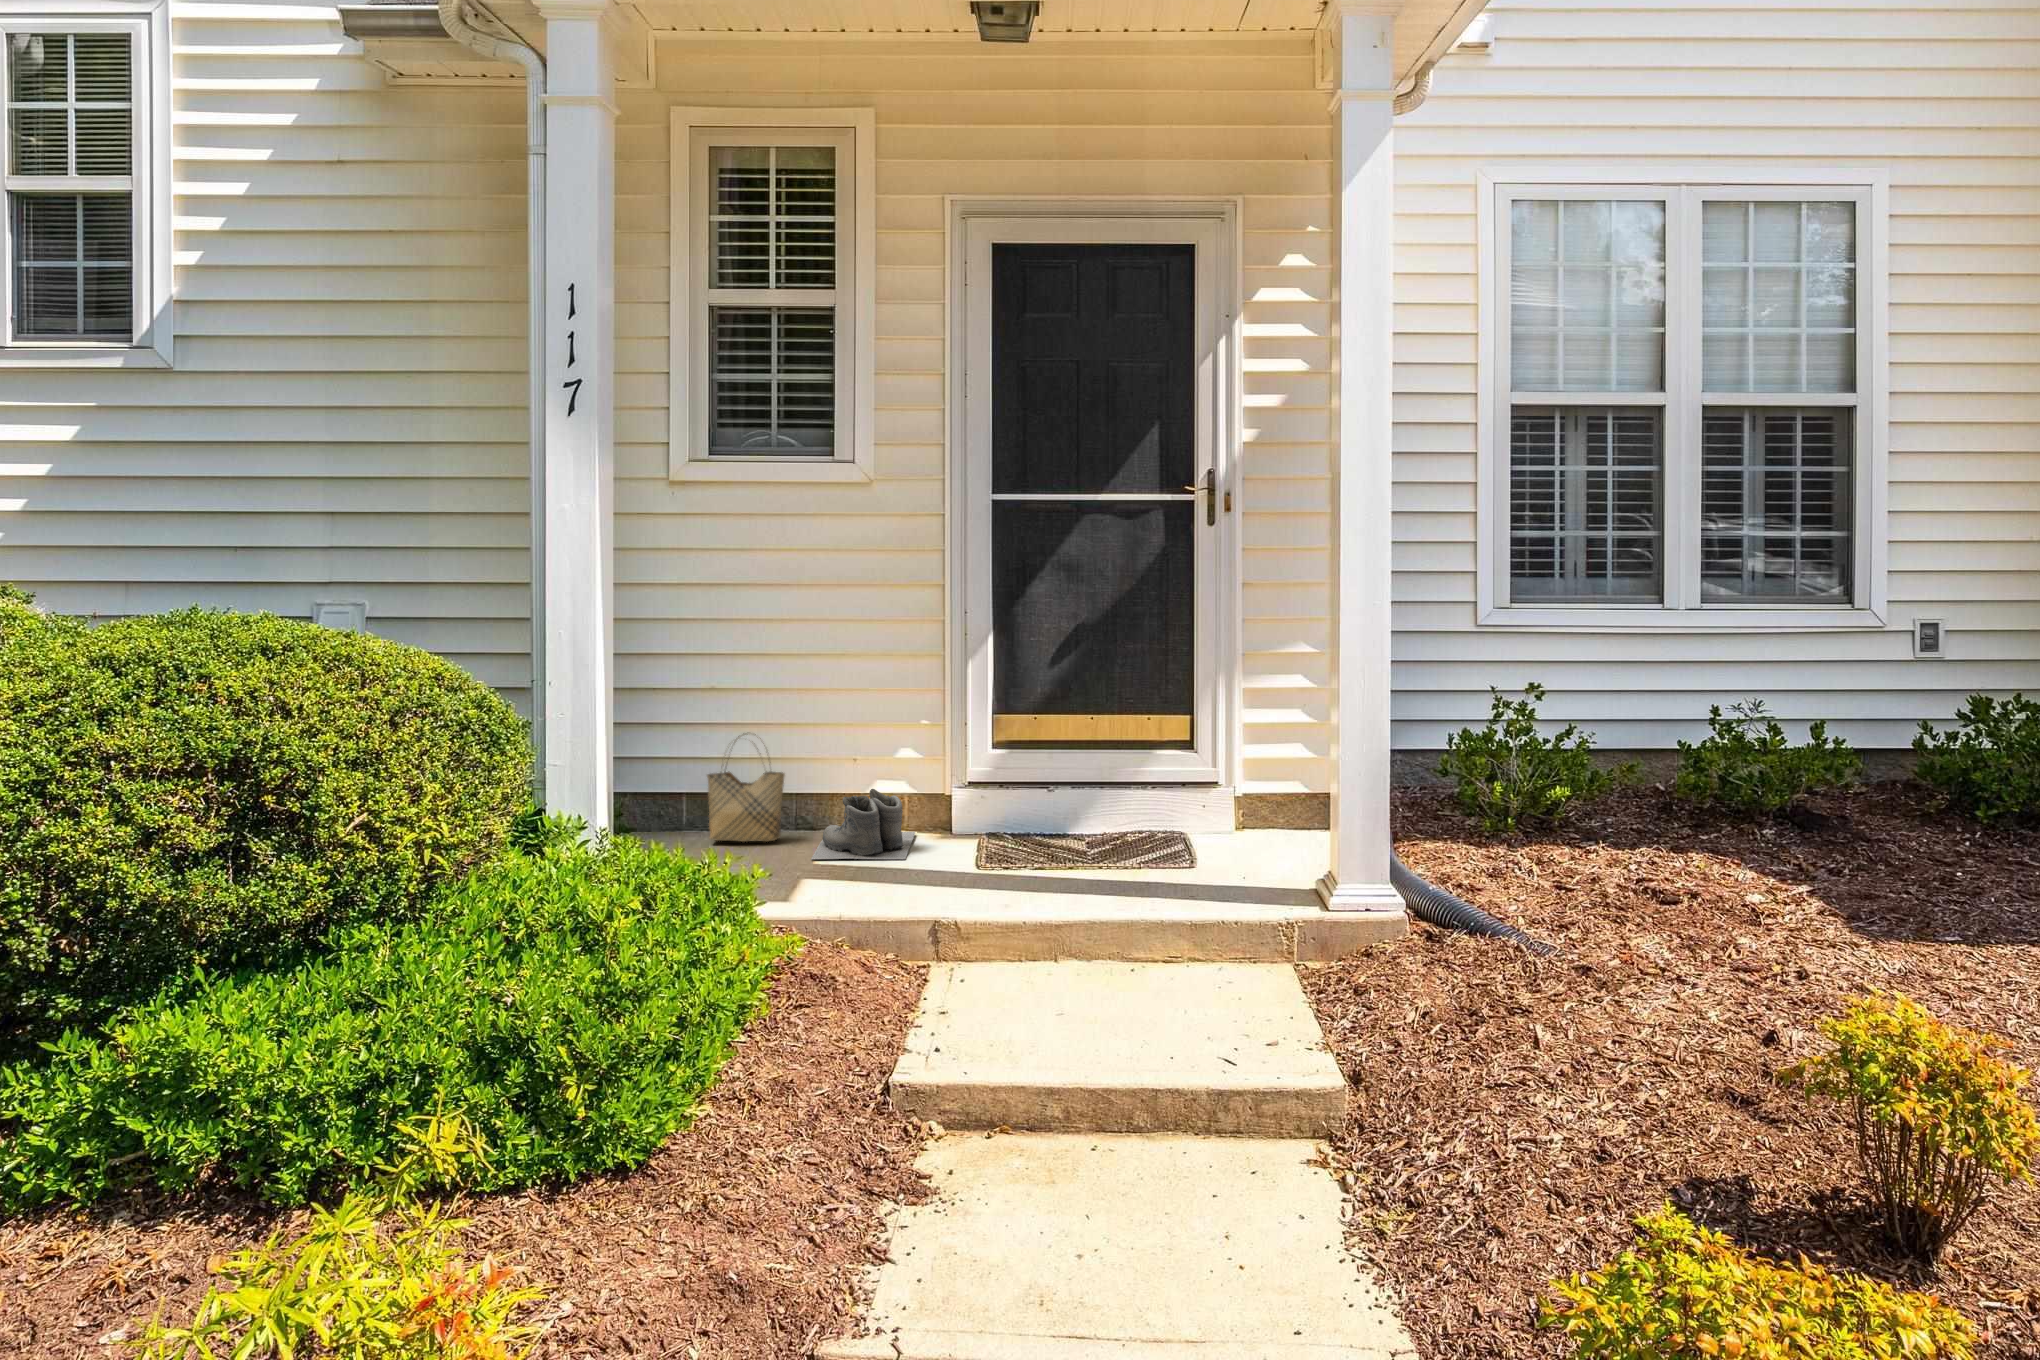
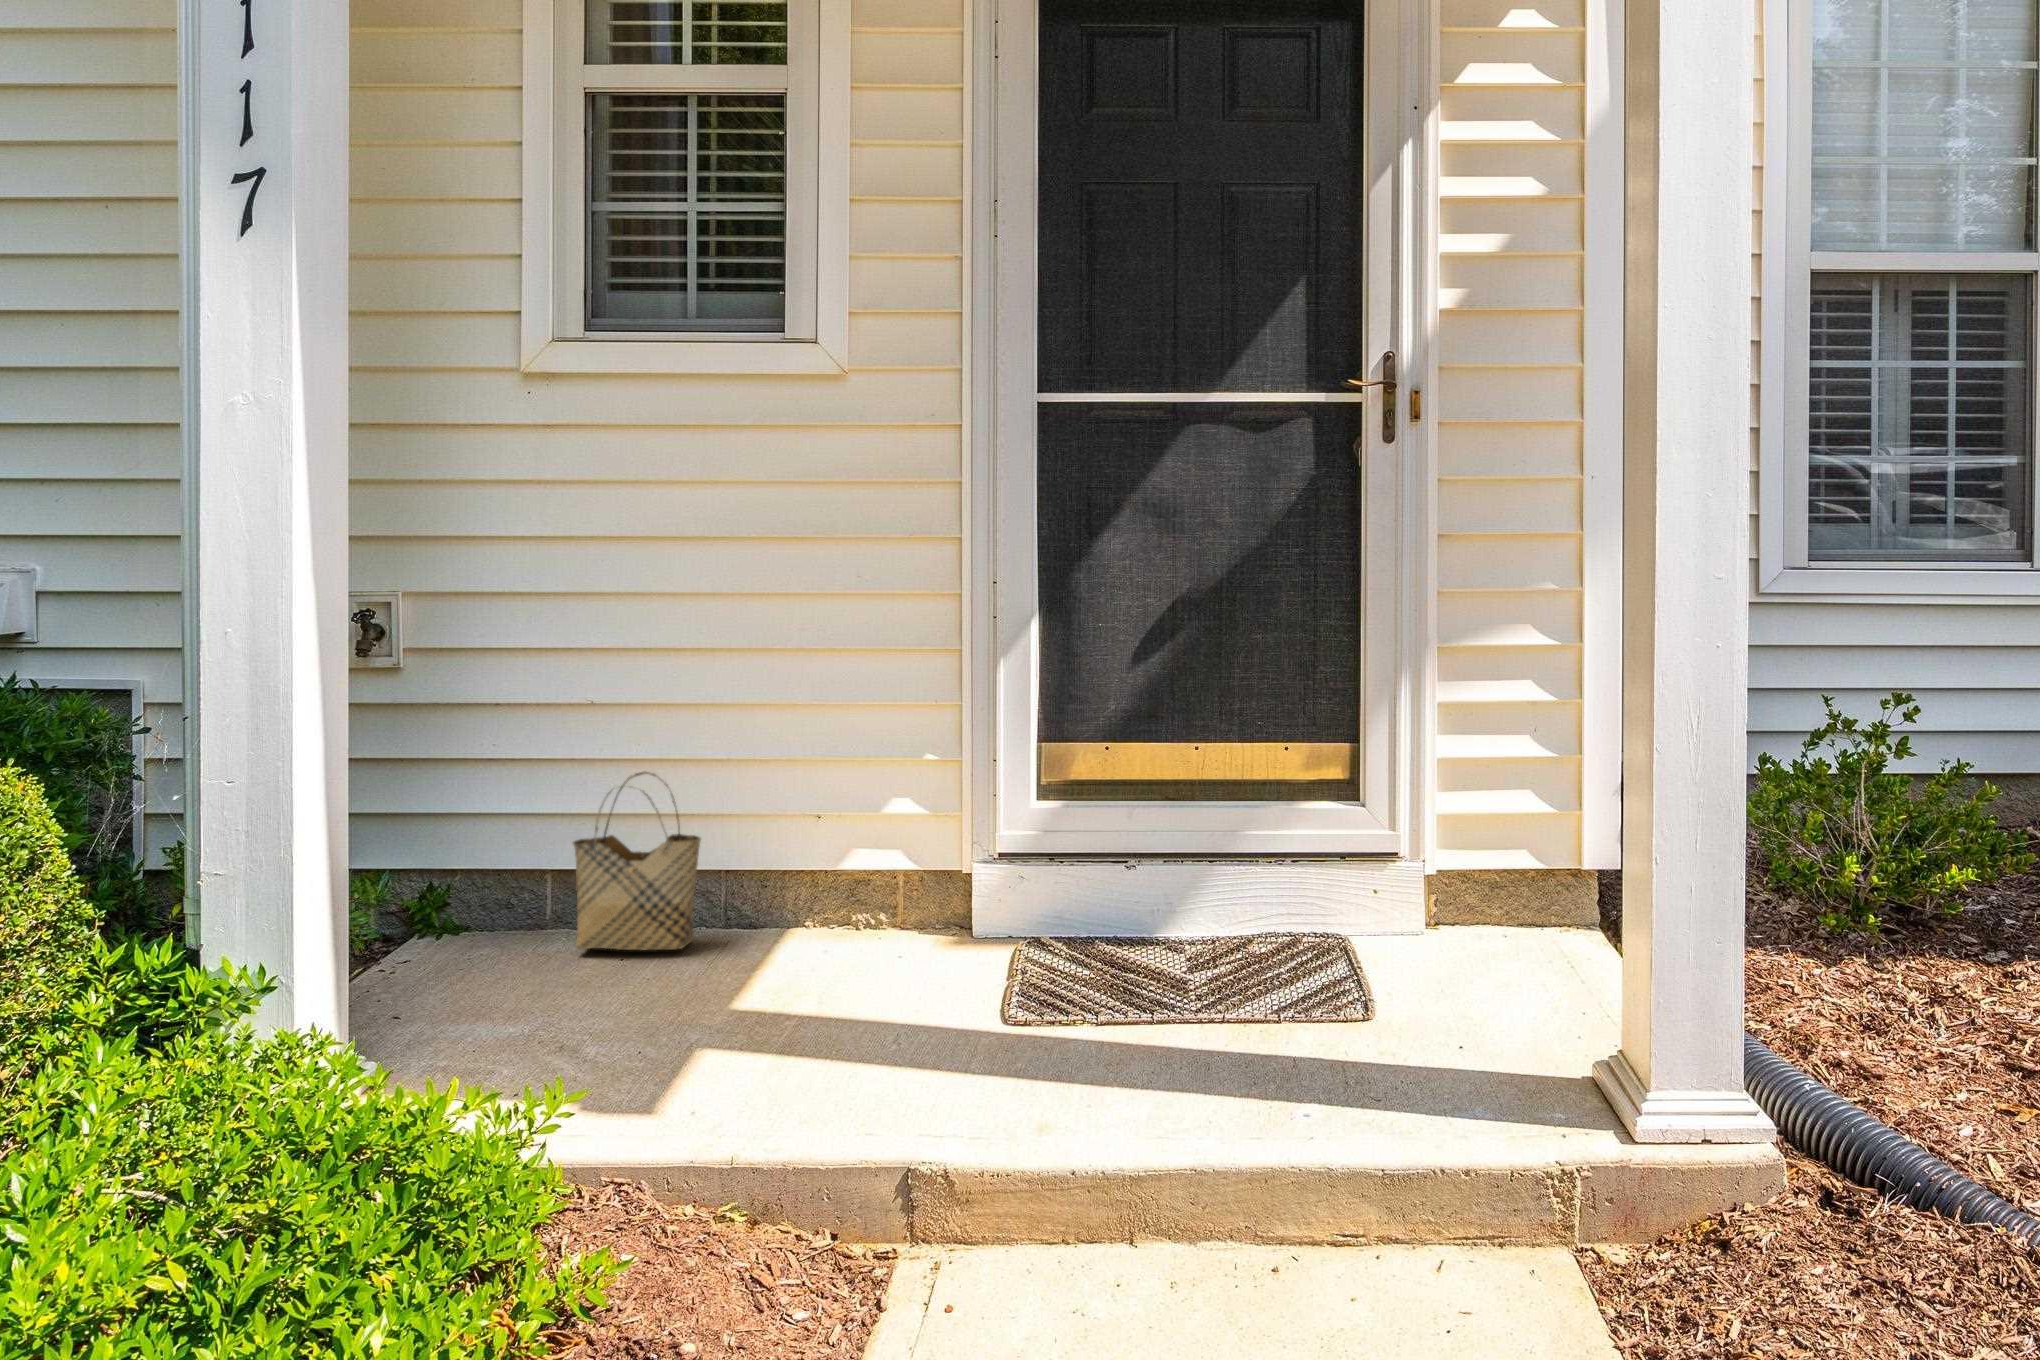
boots: present [811,789,915,859] -> none [730,869,911,996]

